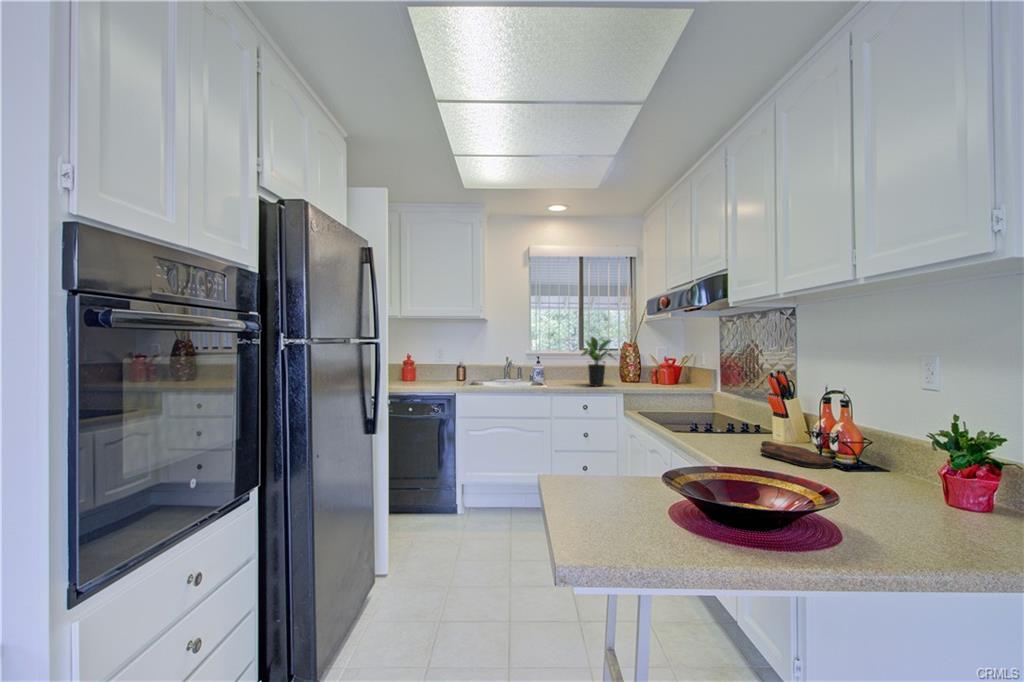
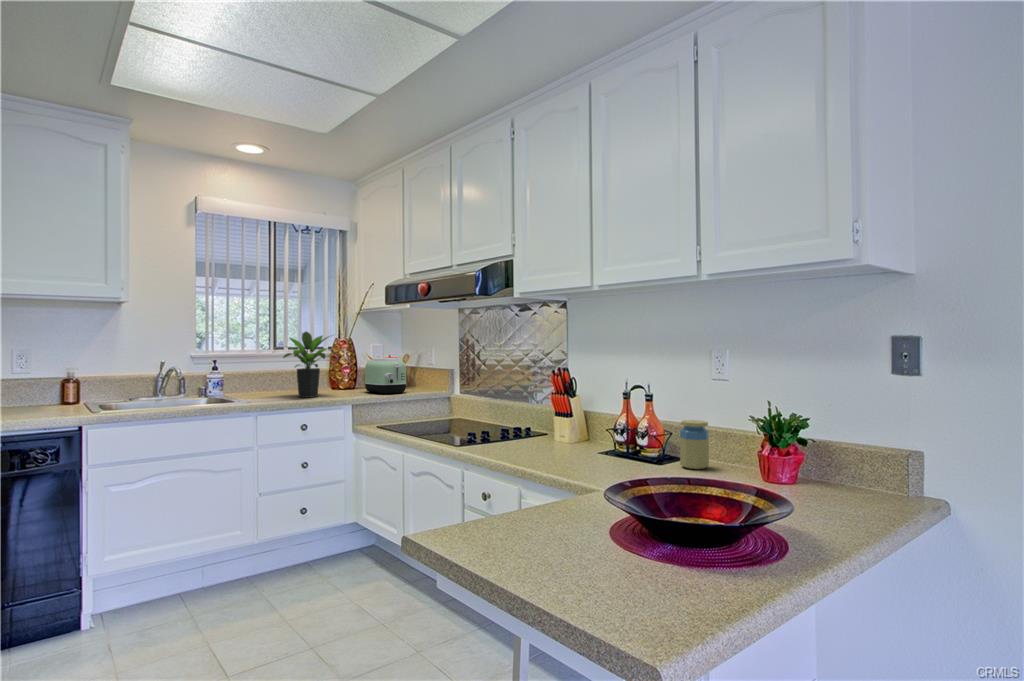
toaster: none [642,358,676,388] -> present [365,358,407,394]
jar: none [858,428,891,477] -> present [680,420,709,469]
cutting board: present [760,441,834,468] -> none [562,445,654,469]

